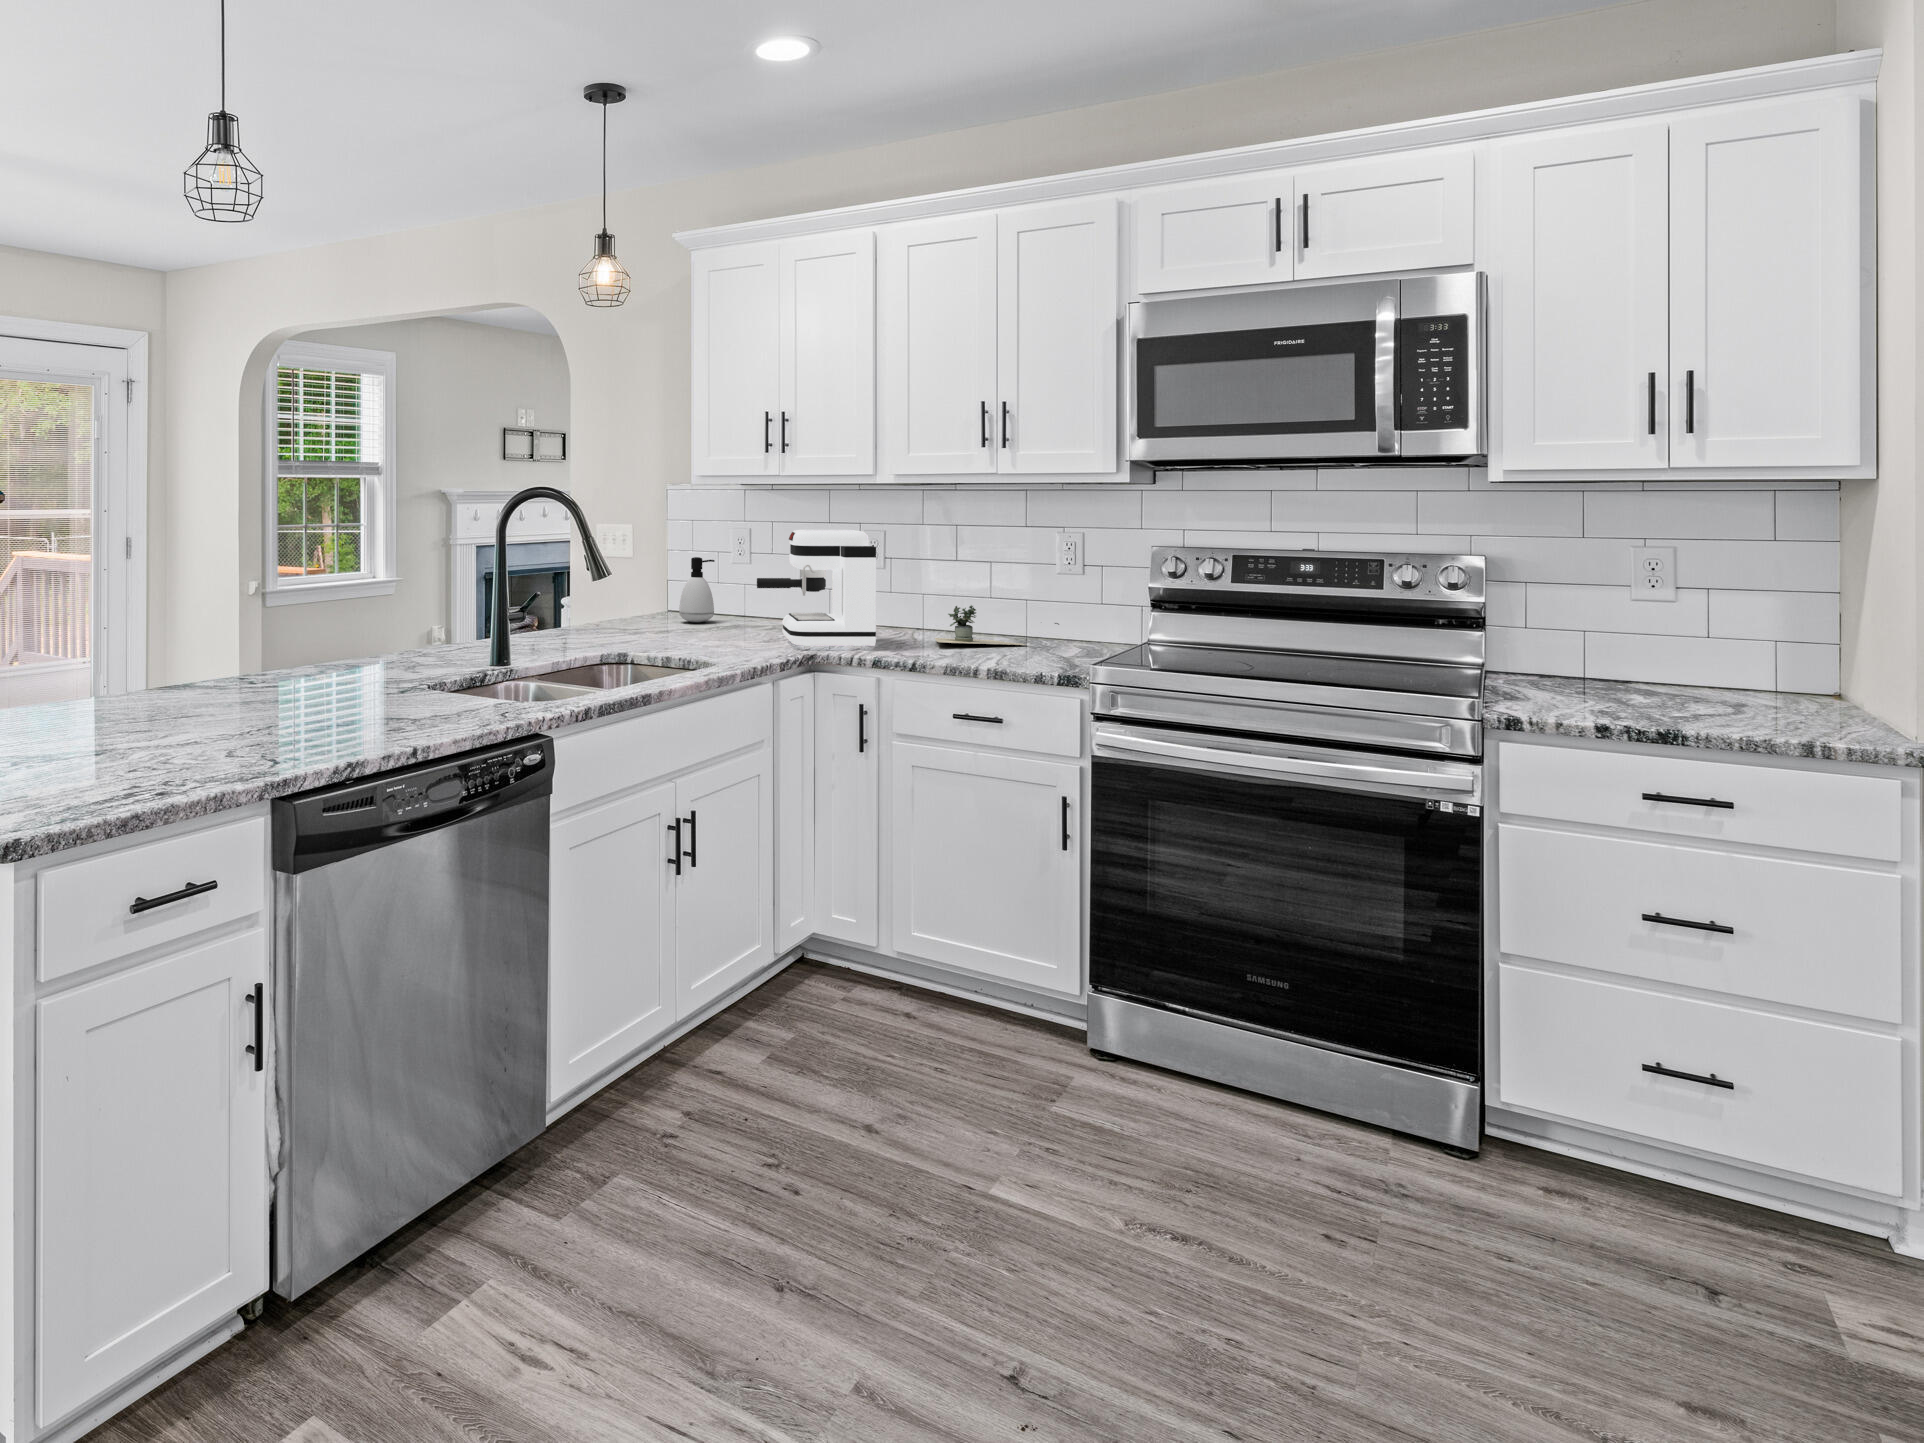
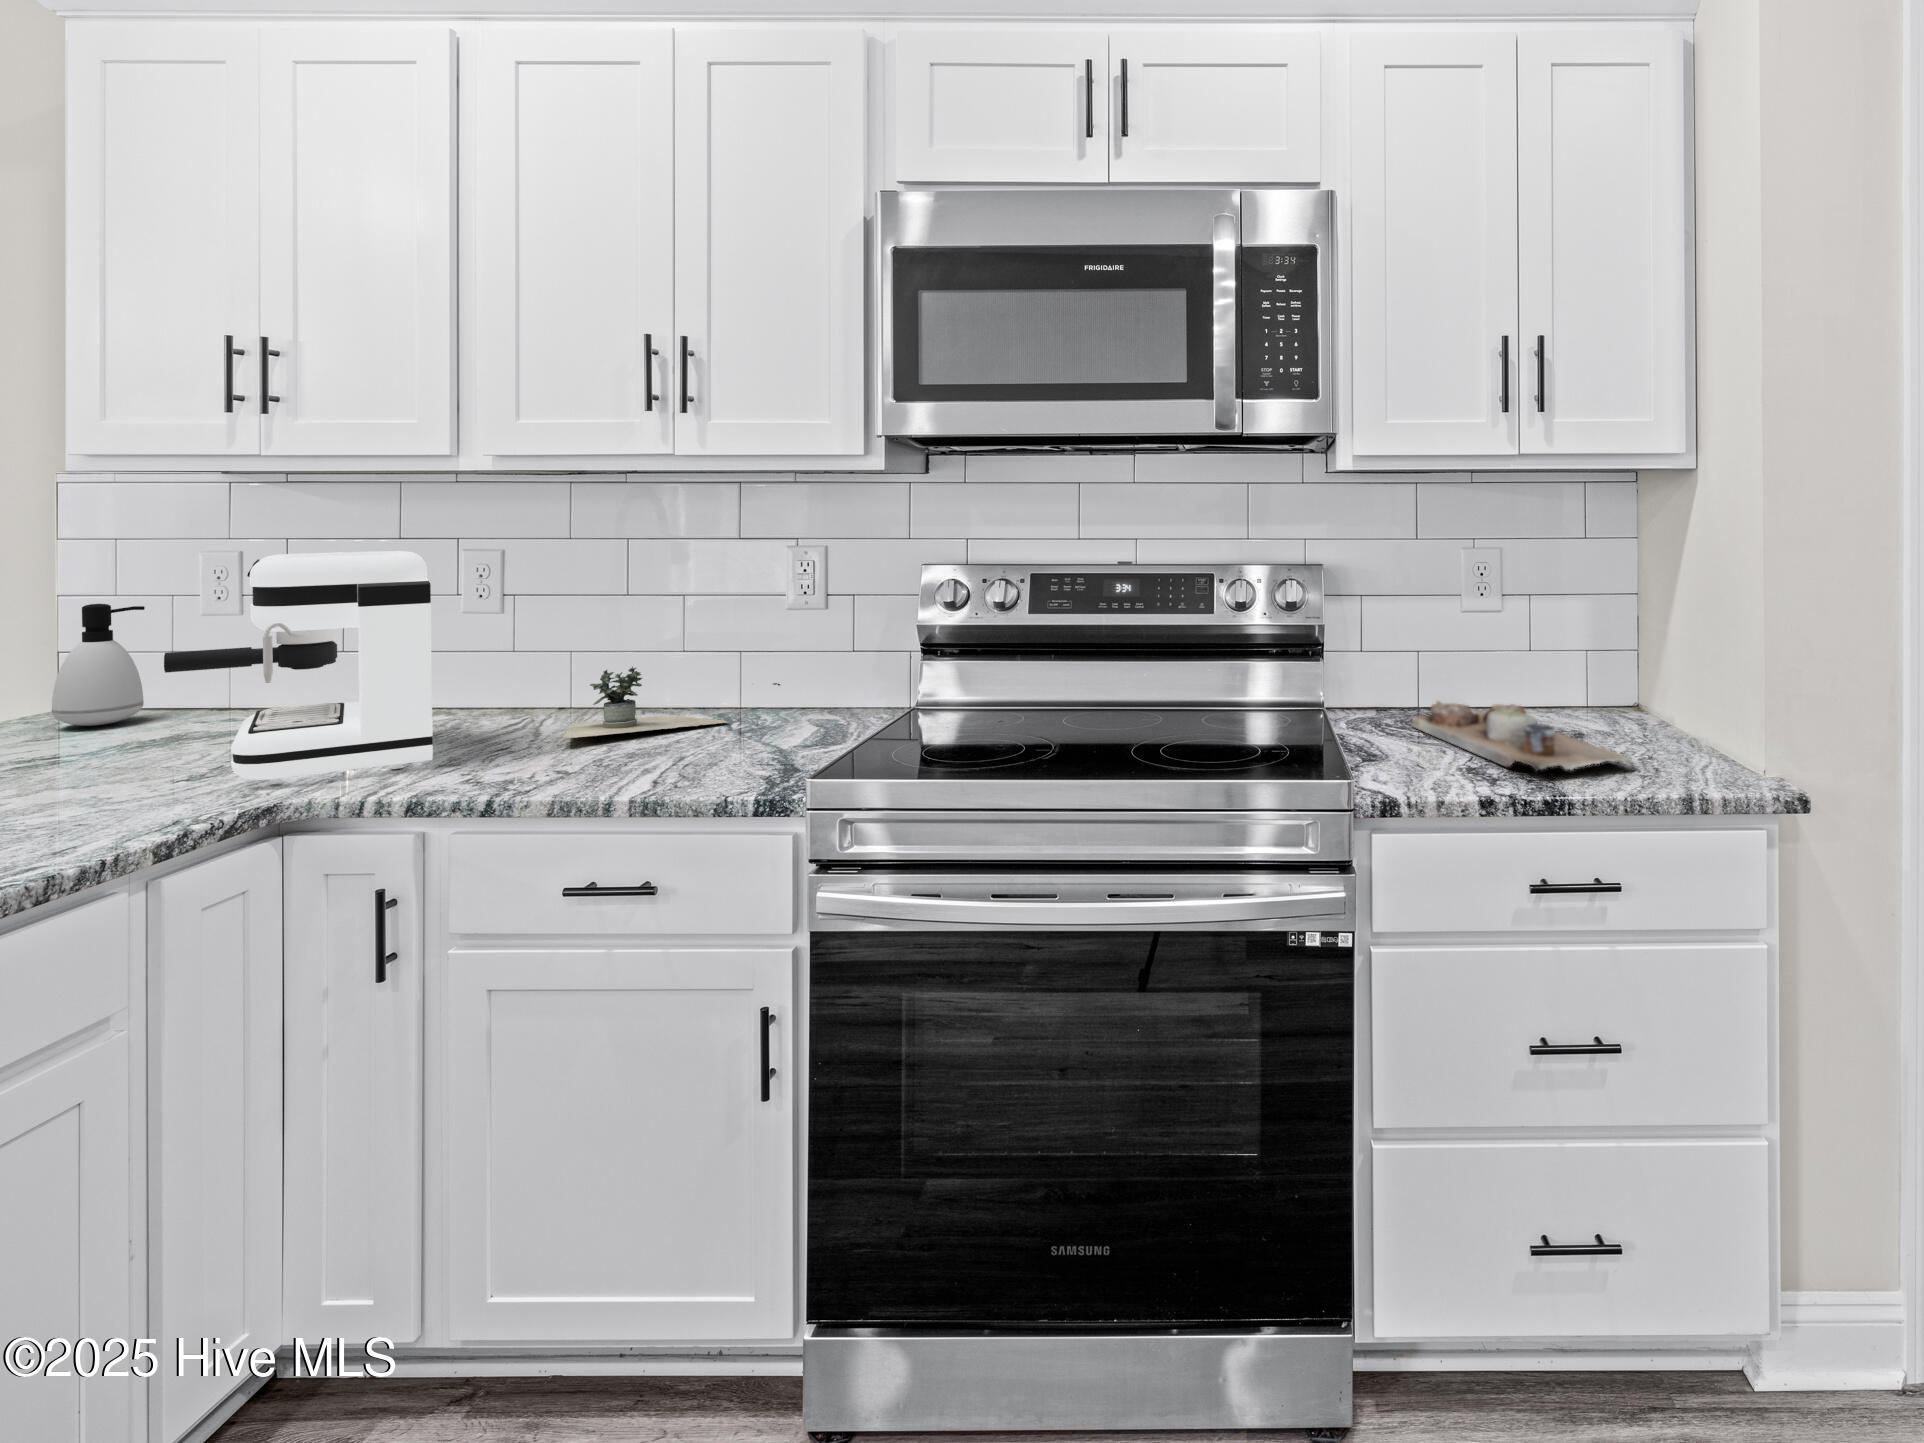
cutting board: none [1565,669,1763,721] -> present [1411,701,1634,772]

